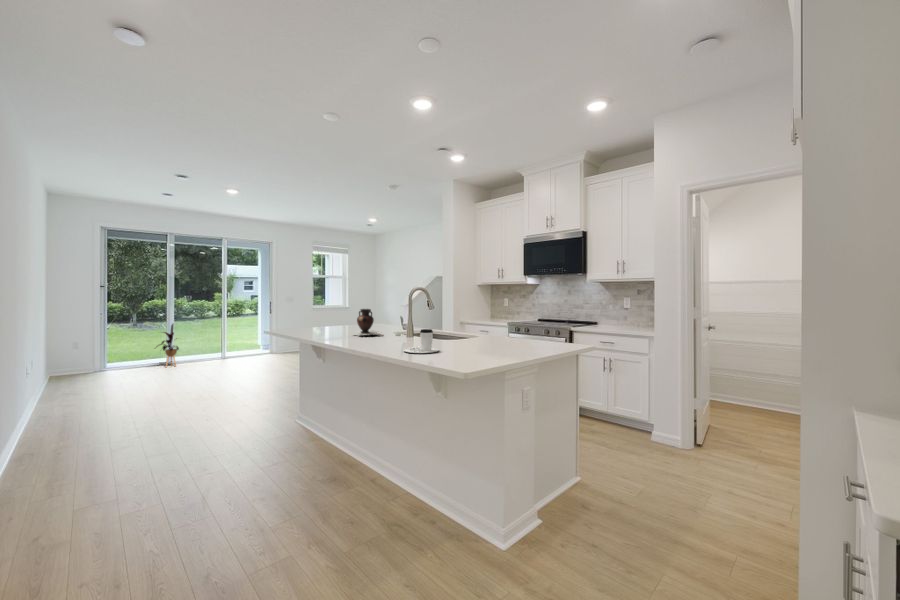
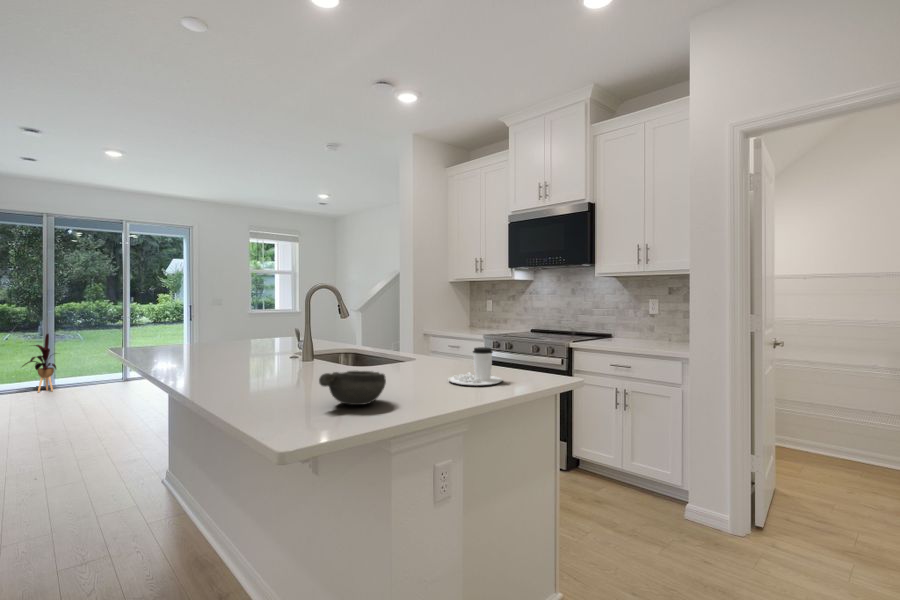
vase: present [357,309,384,336] -> none [220,317,271,359]
coffee cup: present [404,329,439,353] -> present [448,347,502,386]
bowl: none [457,337,491,355] -> present [319,371,386,405]

